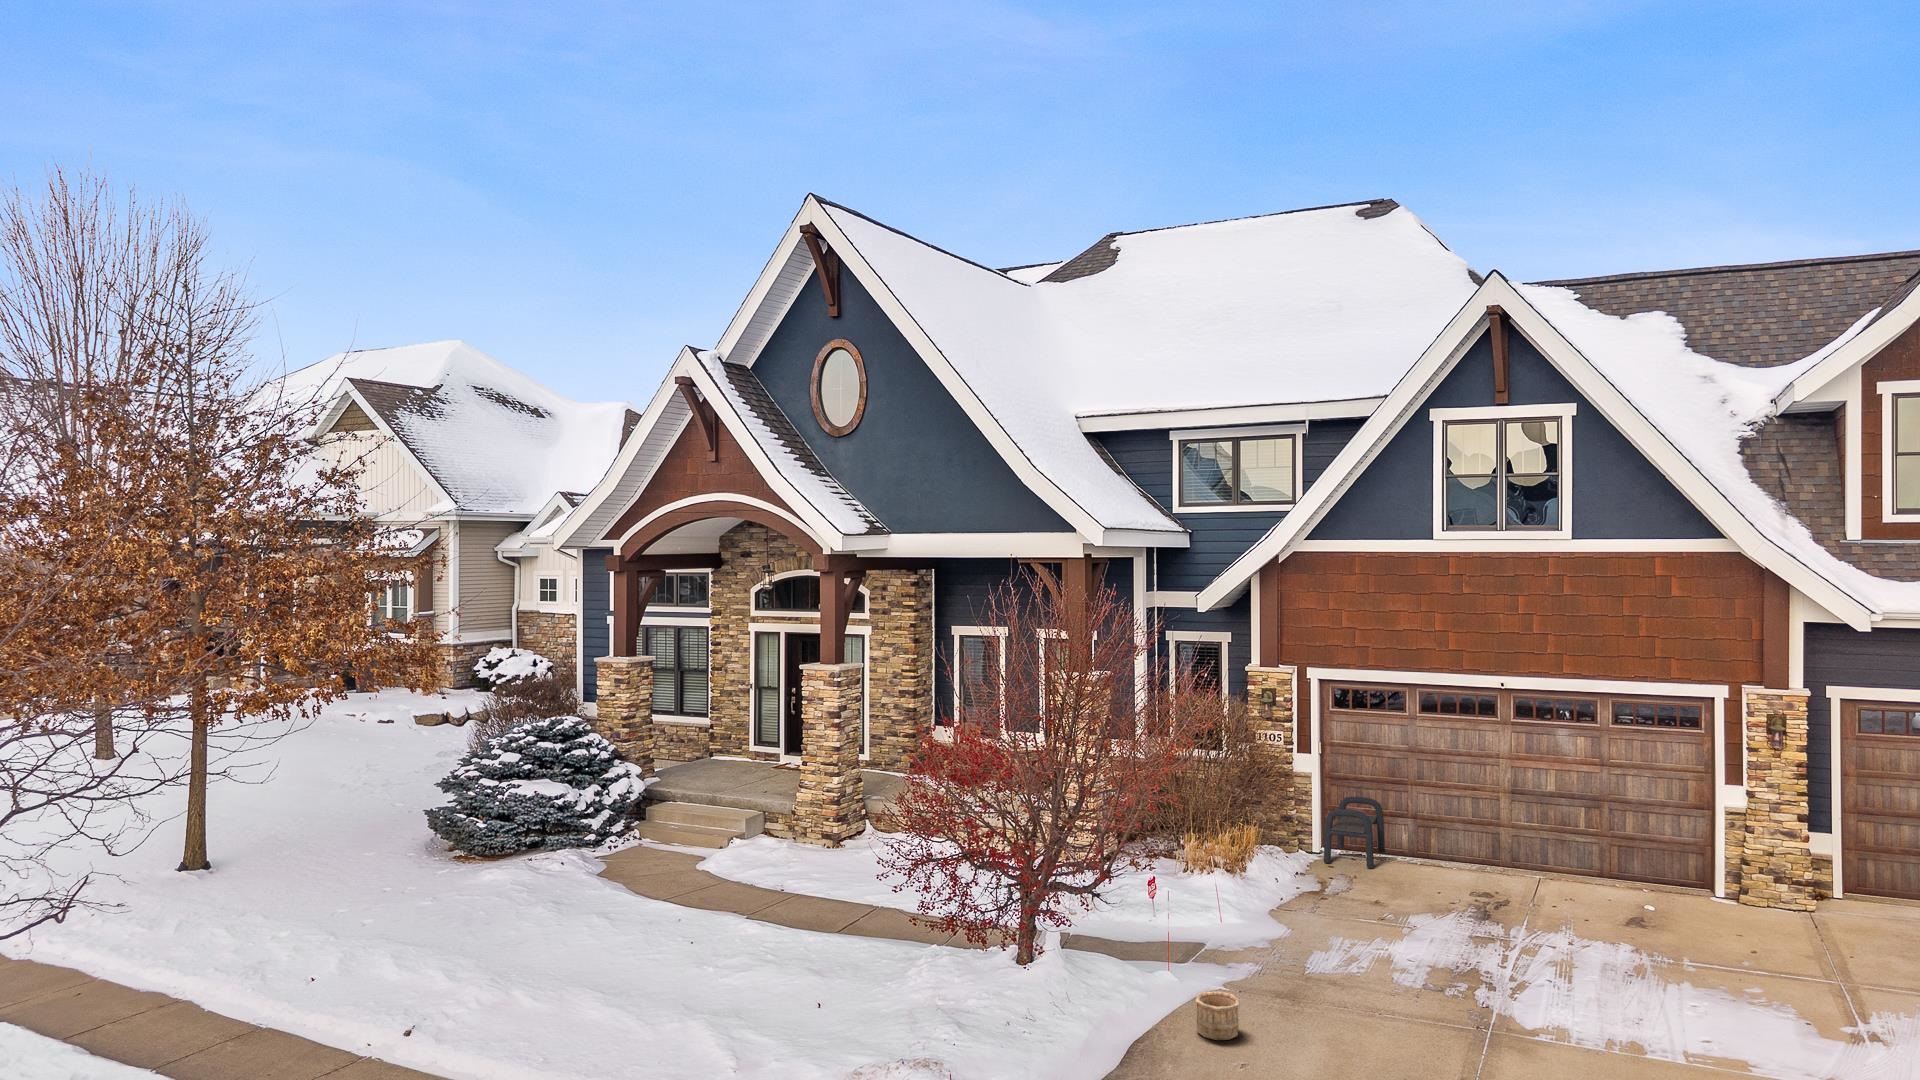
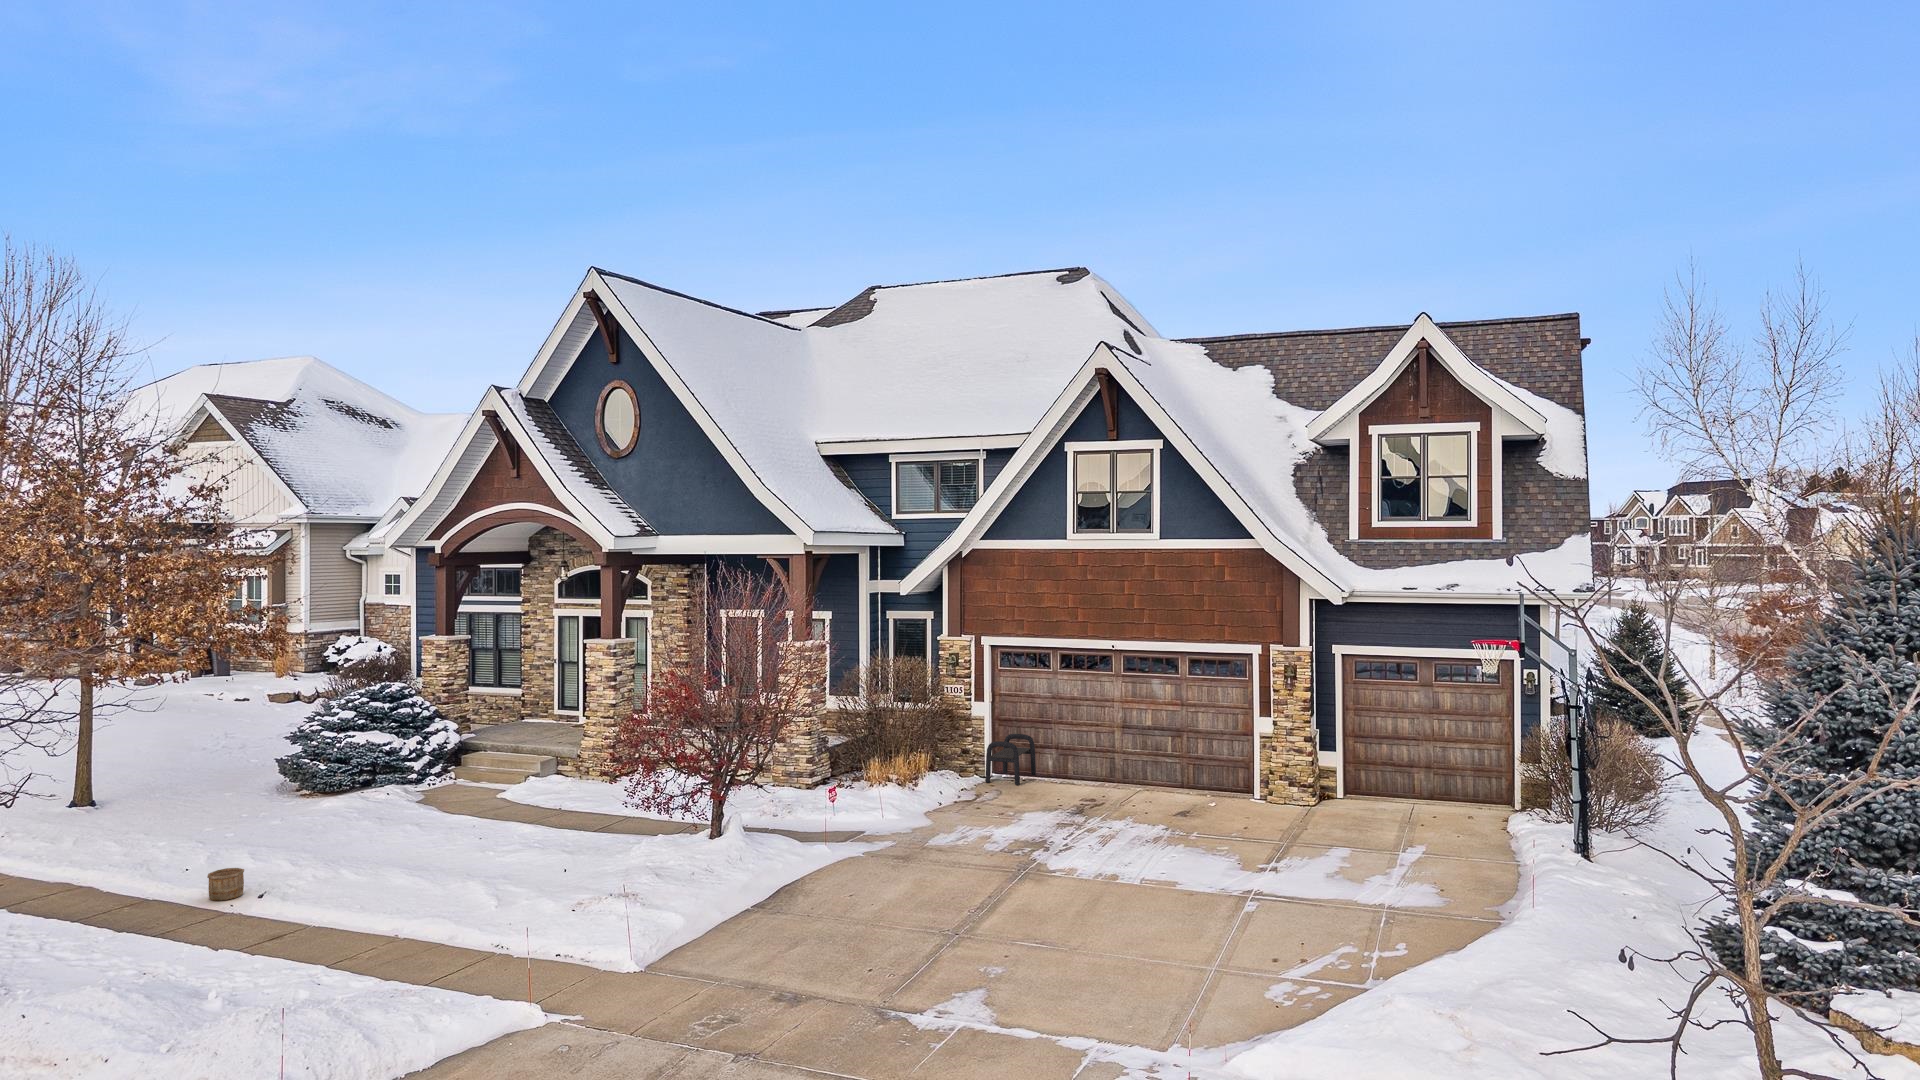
wooden bucket: present [1195,991,1240,1040] -> present [207,868,244,901]

